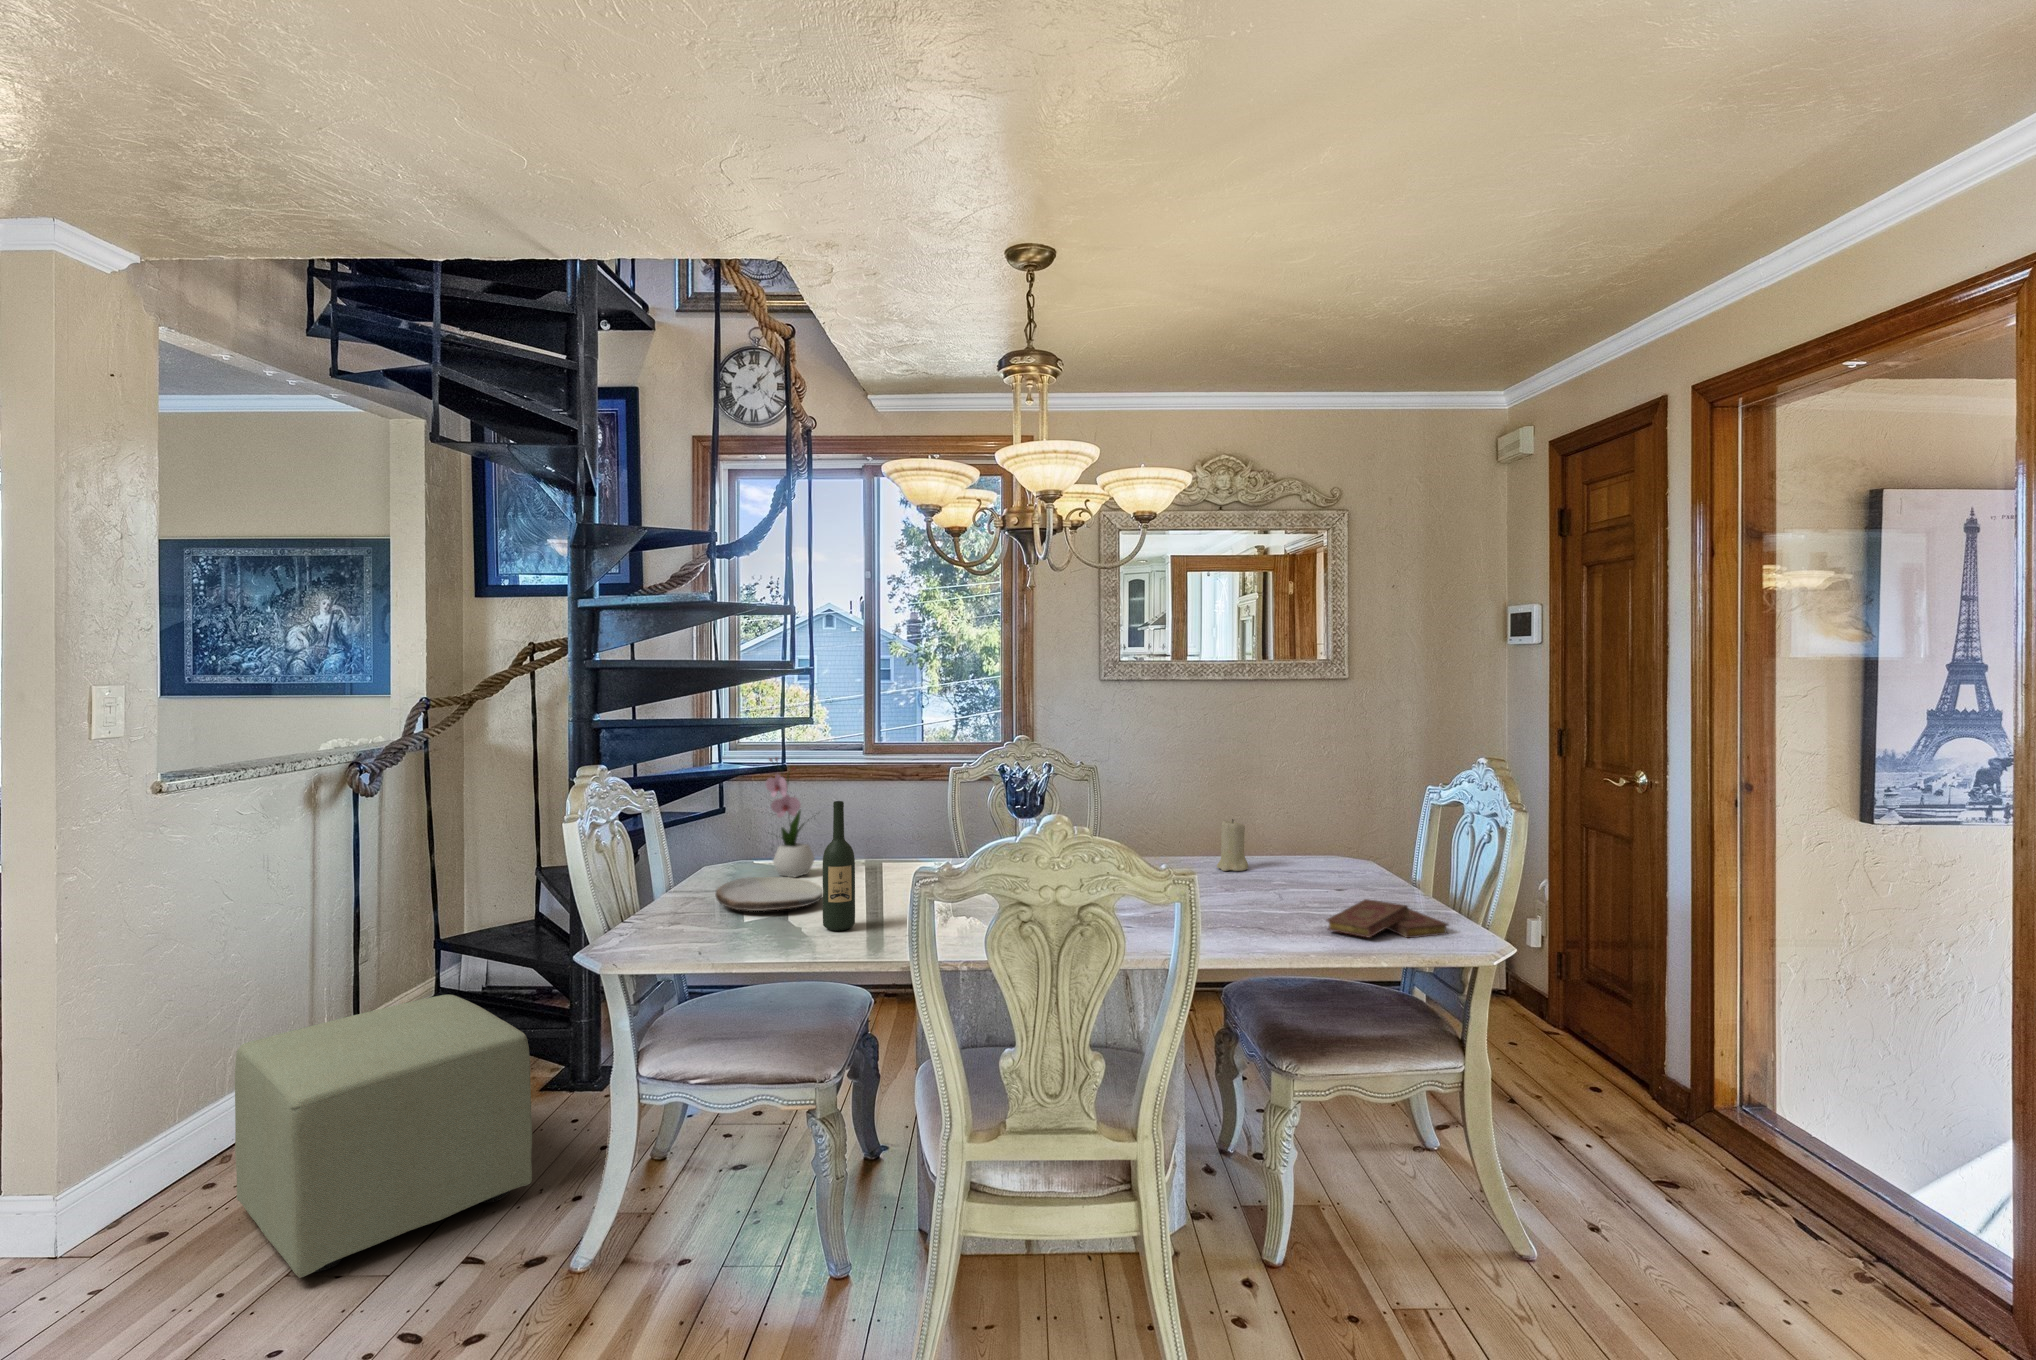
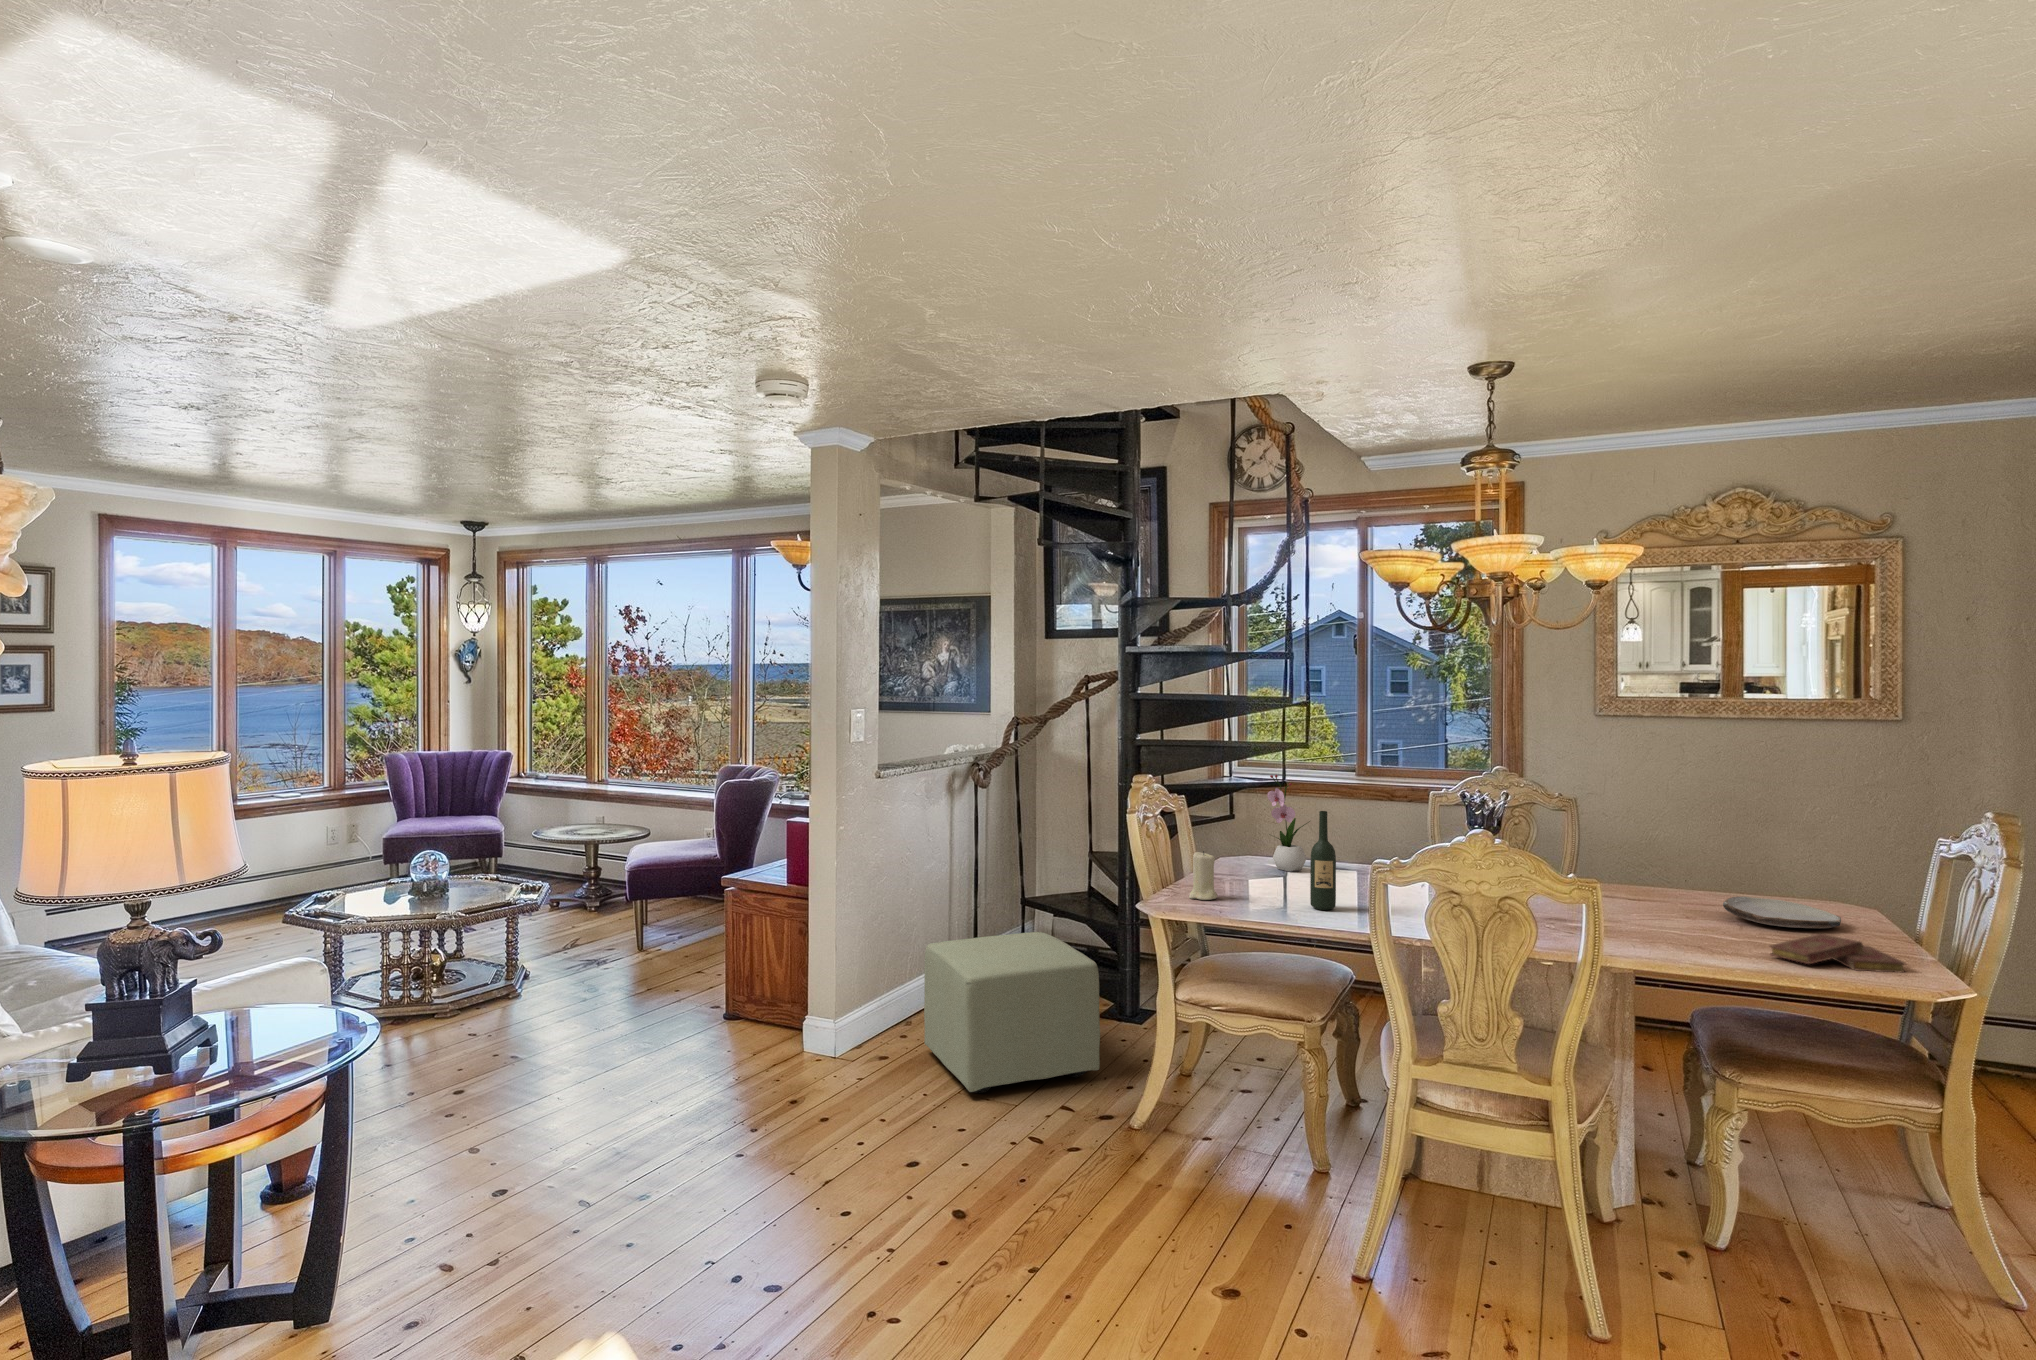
candle: present [1217,819,1248,871] -> present [1189,851,1217,900]
plate: present [715,877,822,911] -> present [1723,897,1841,928]

